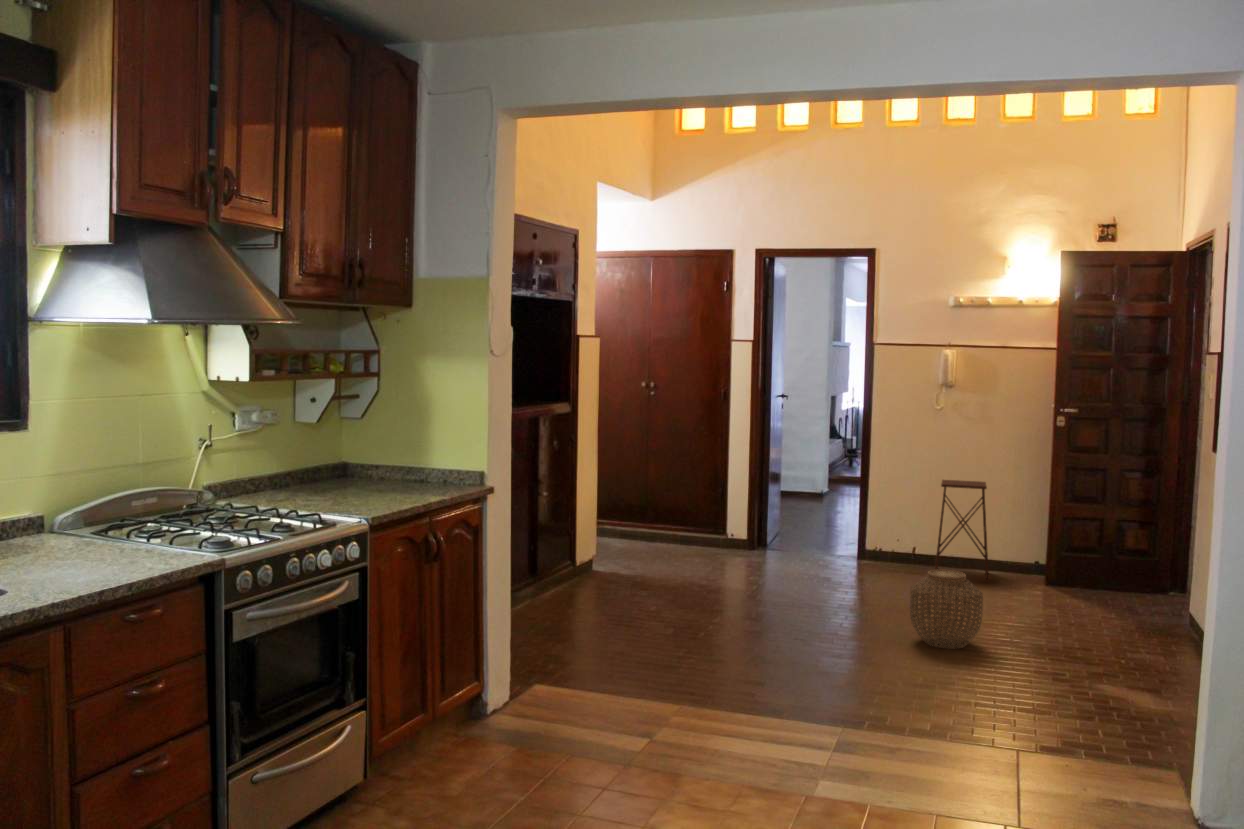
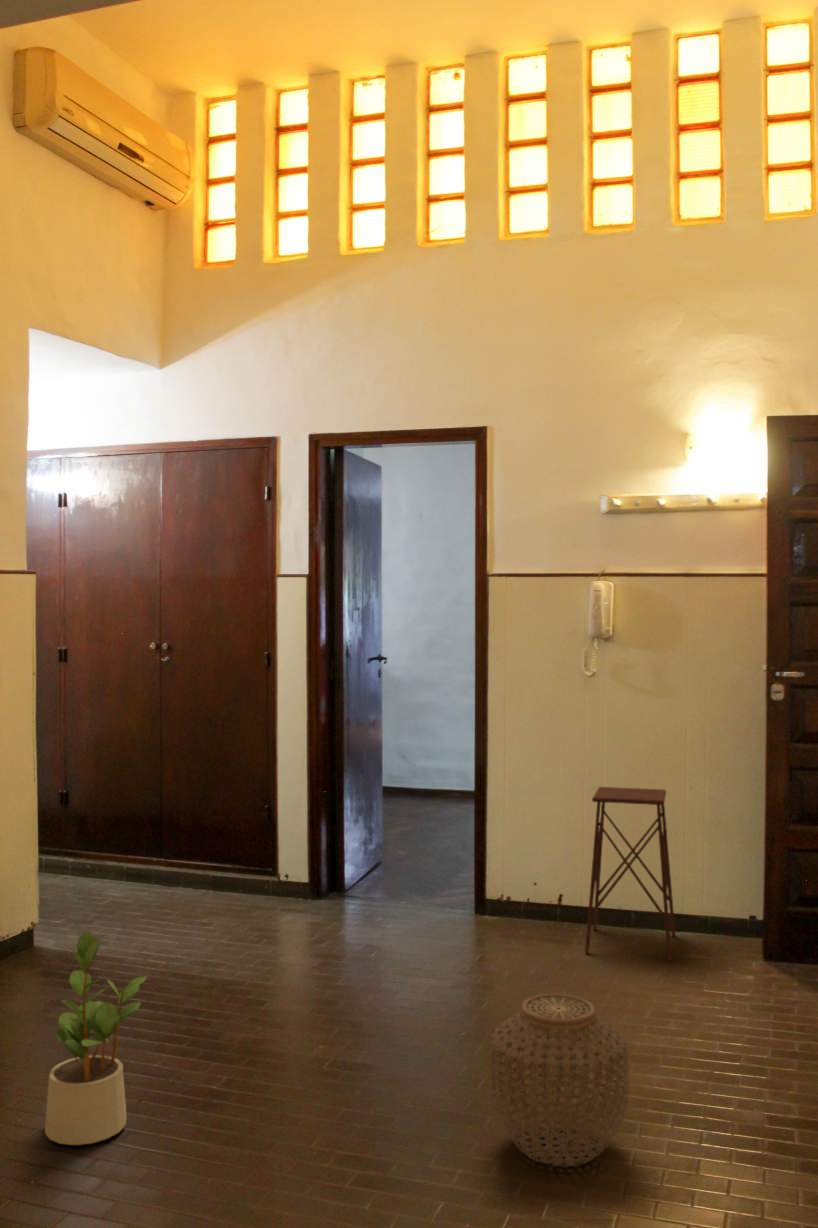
potted plant: none [681,532,728,634] -> present [45,932,147,1145]

